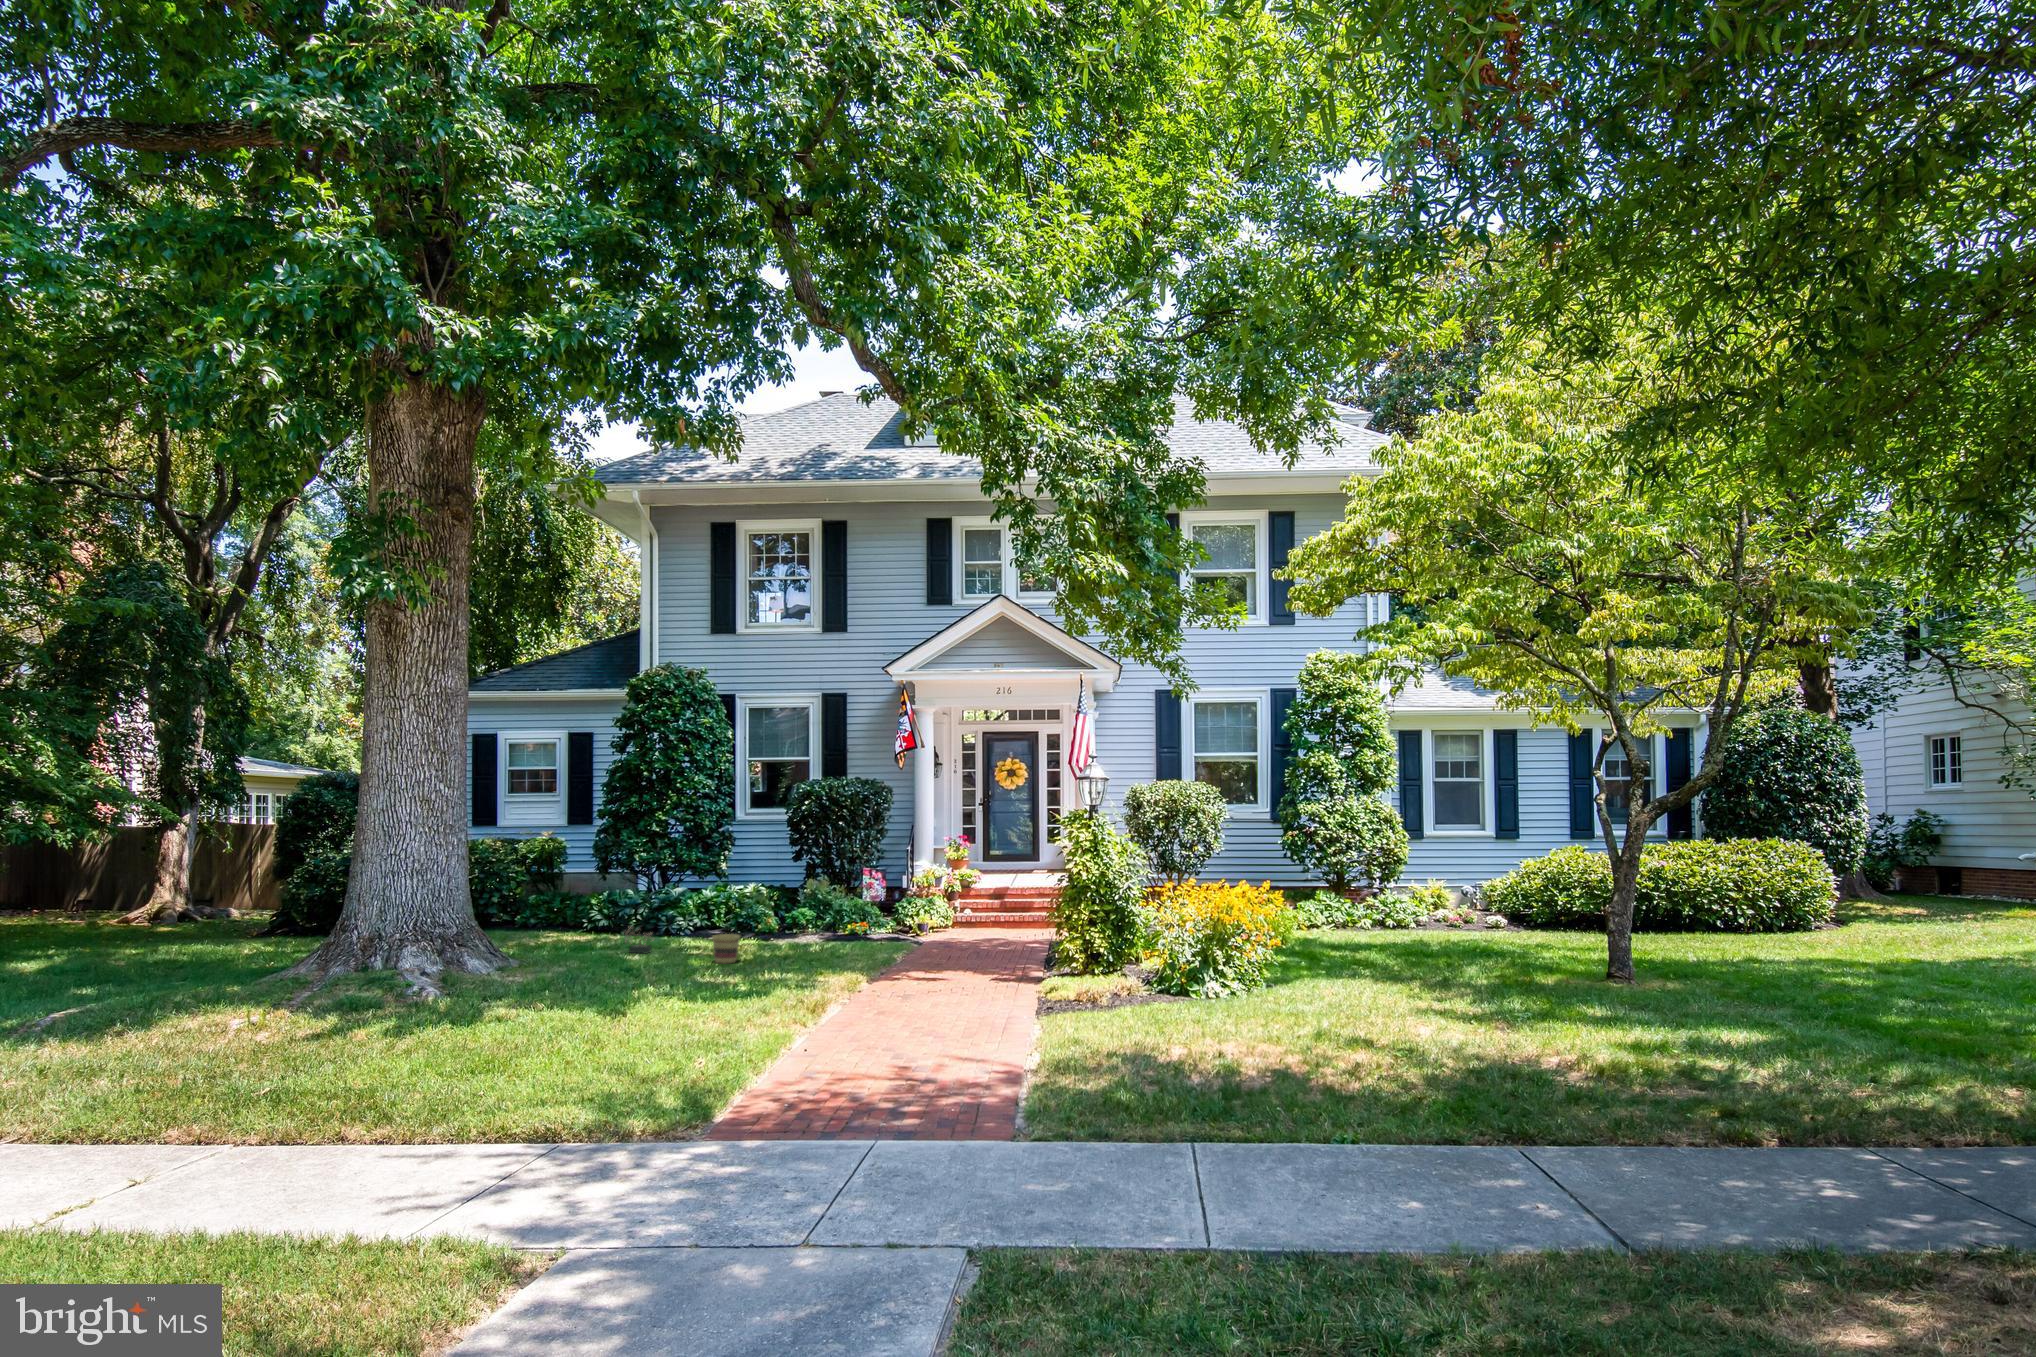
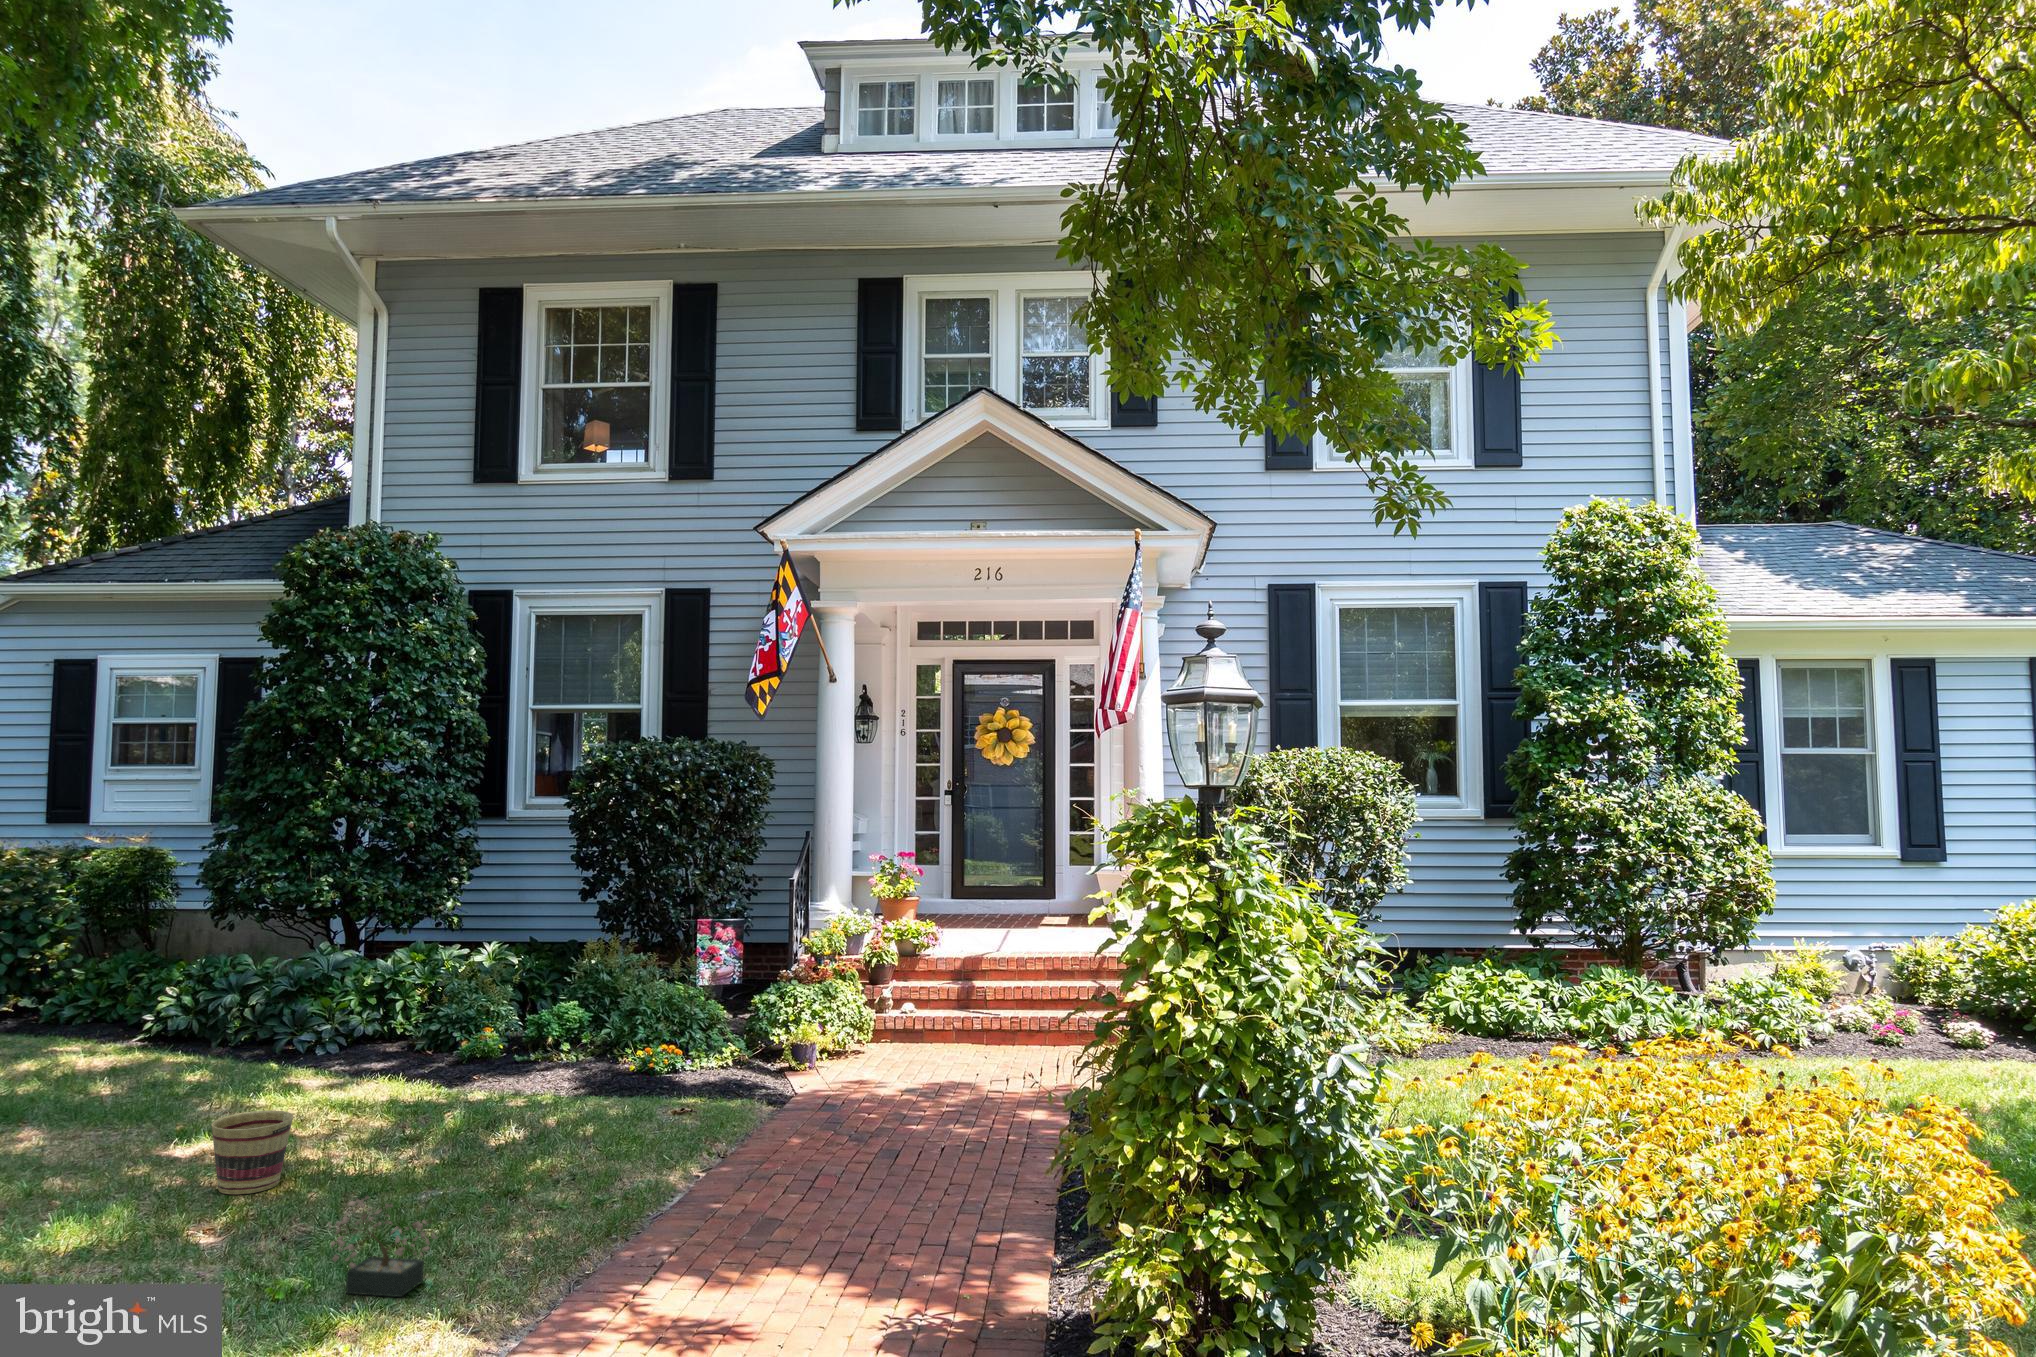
decorative plant: present [626,927,653,953] -> present [329,1196,438,1297]

